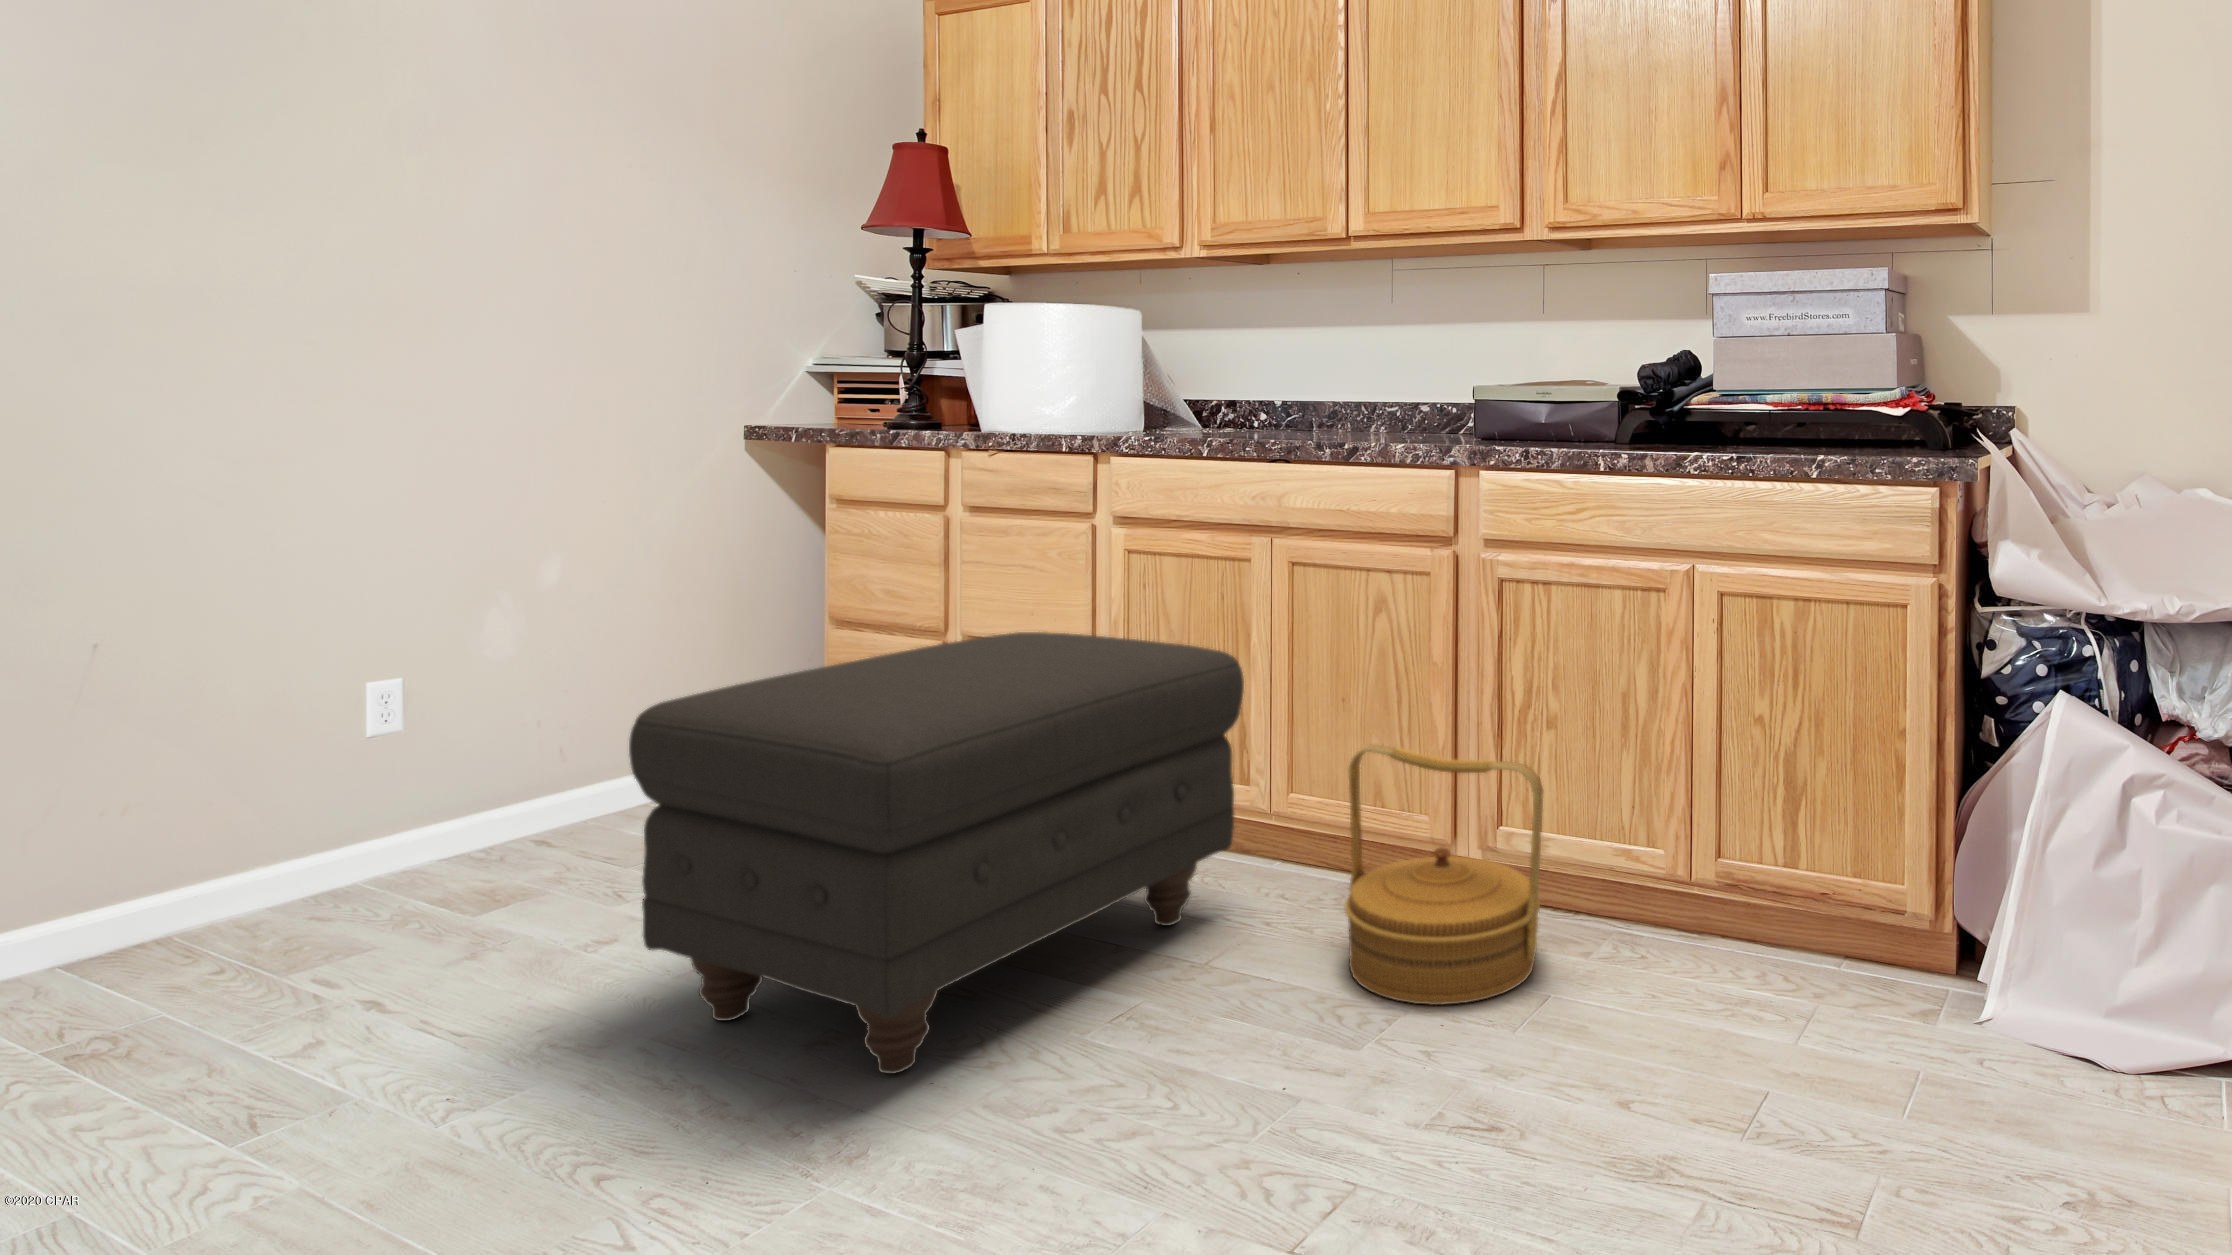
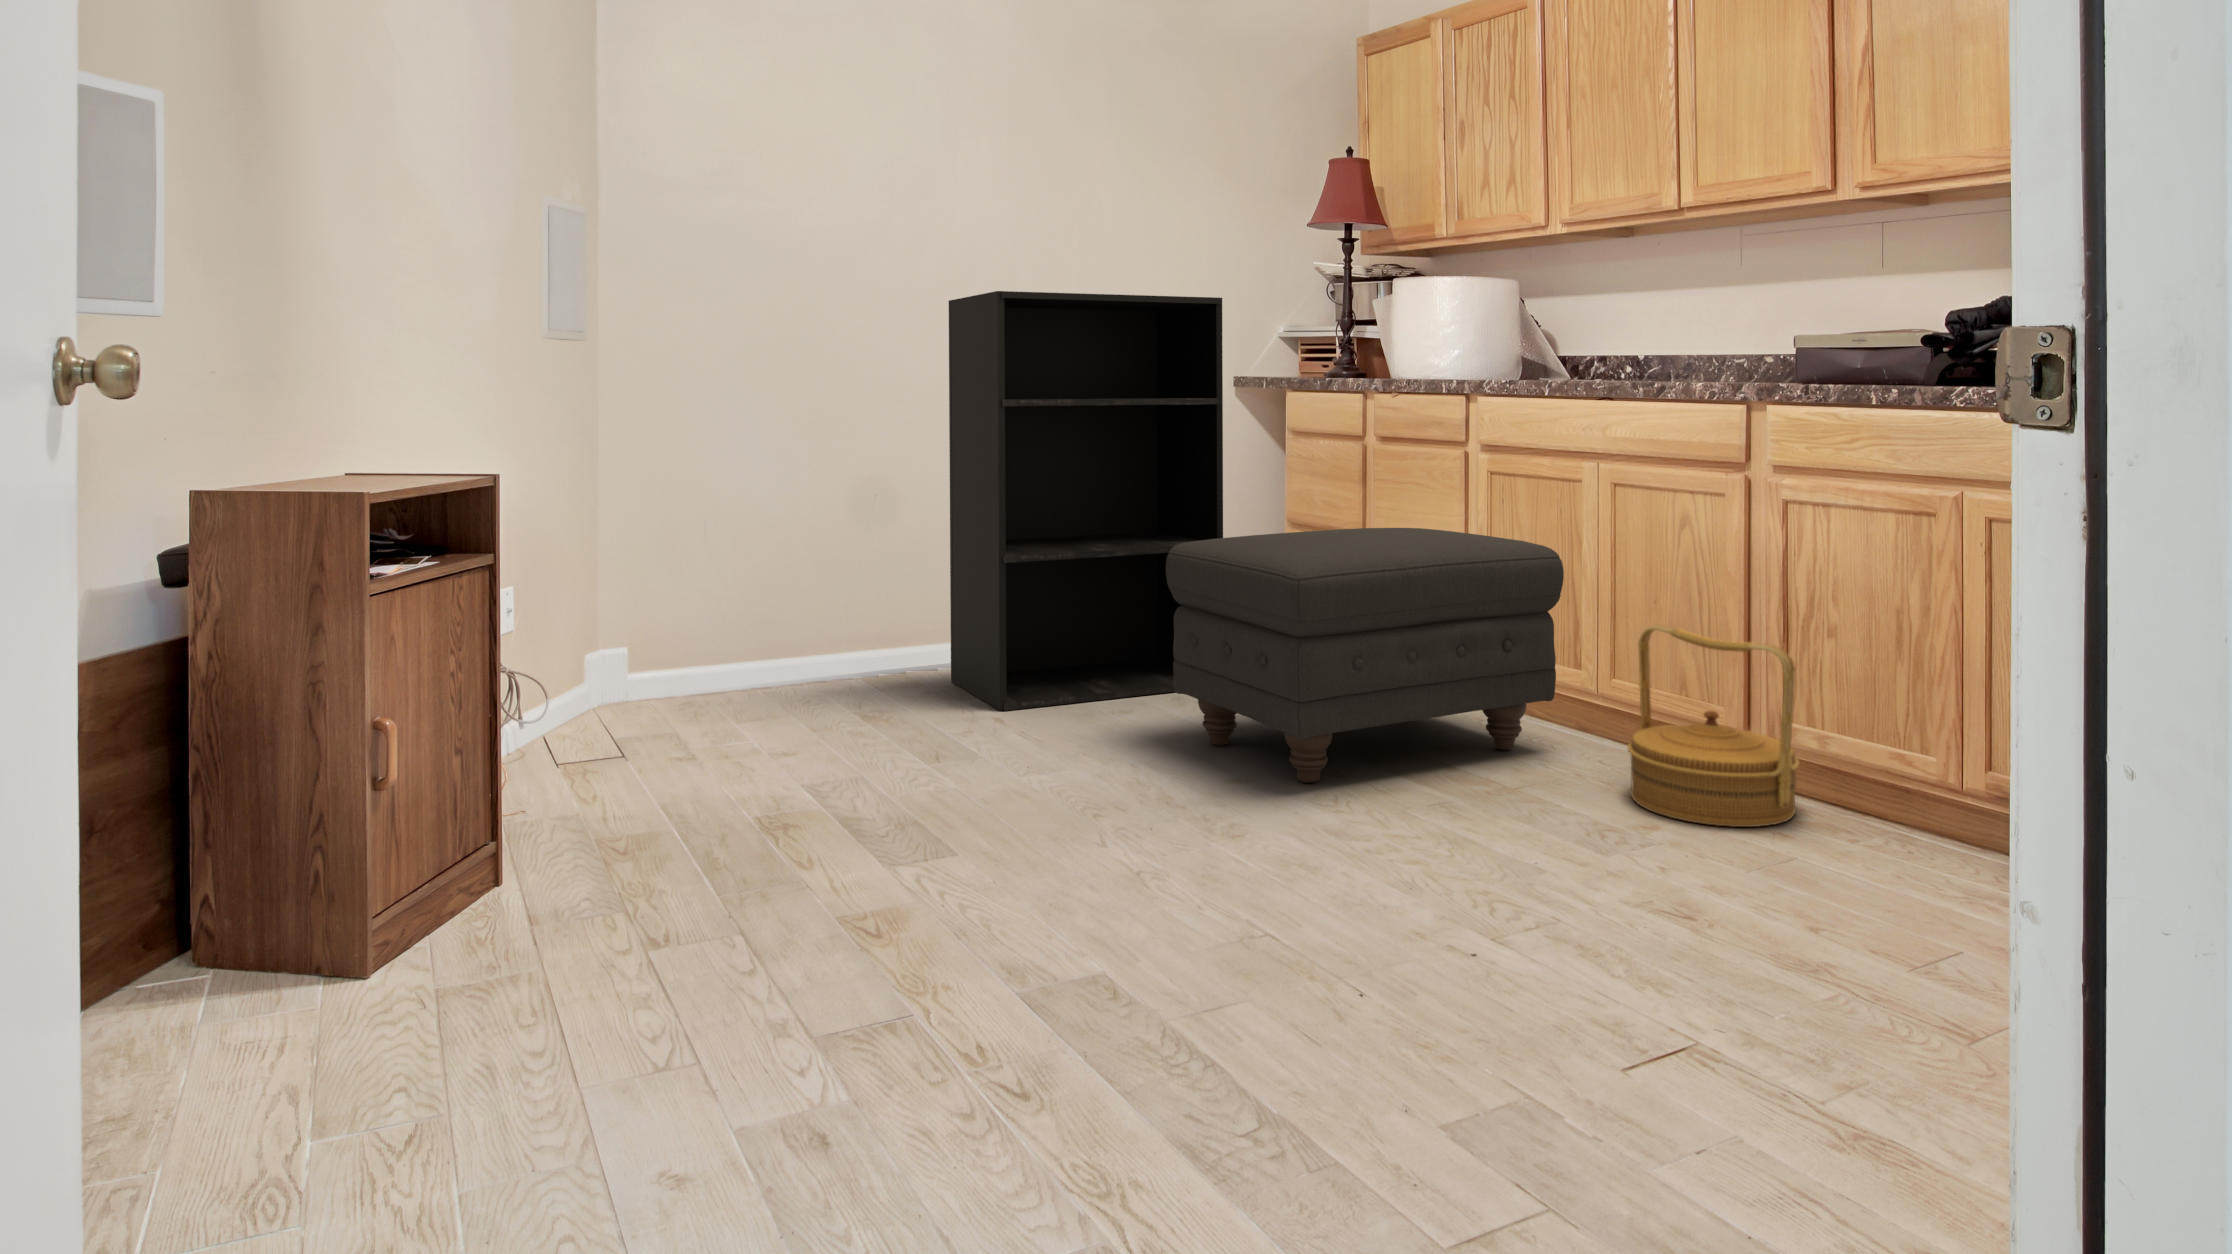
bookshelf: none [154,275,733,1034] -> present [949,291,1223,711]

